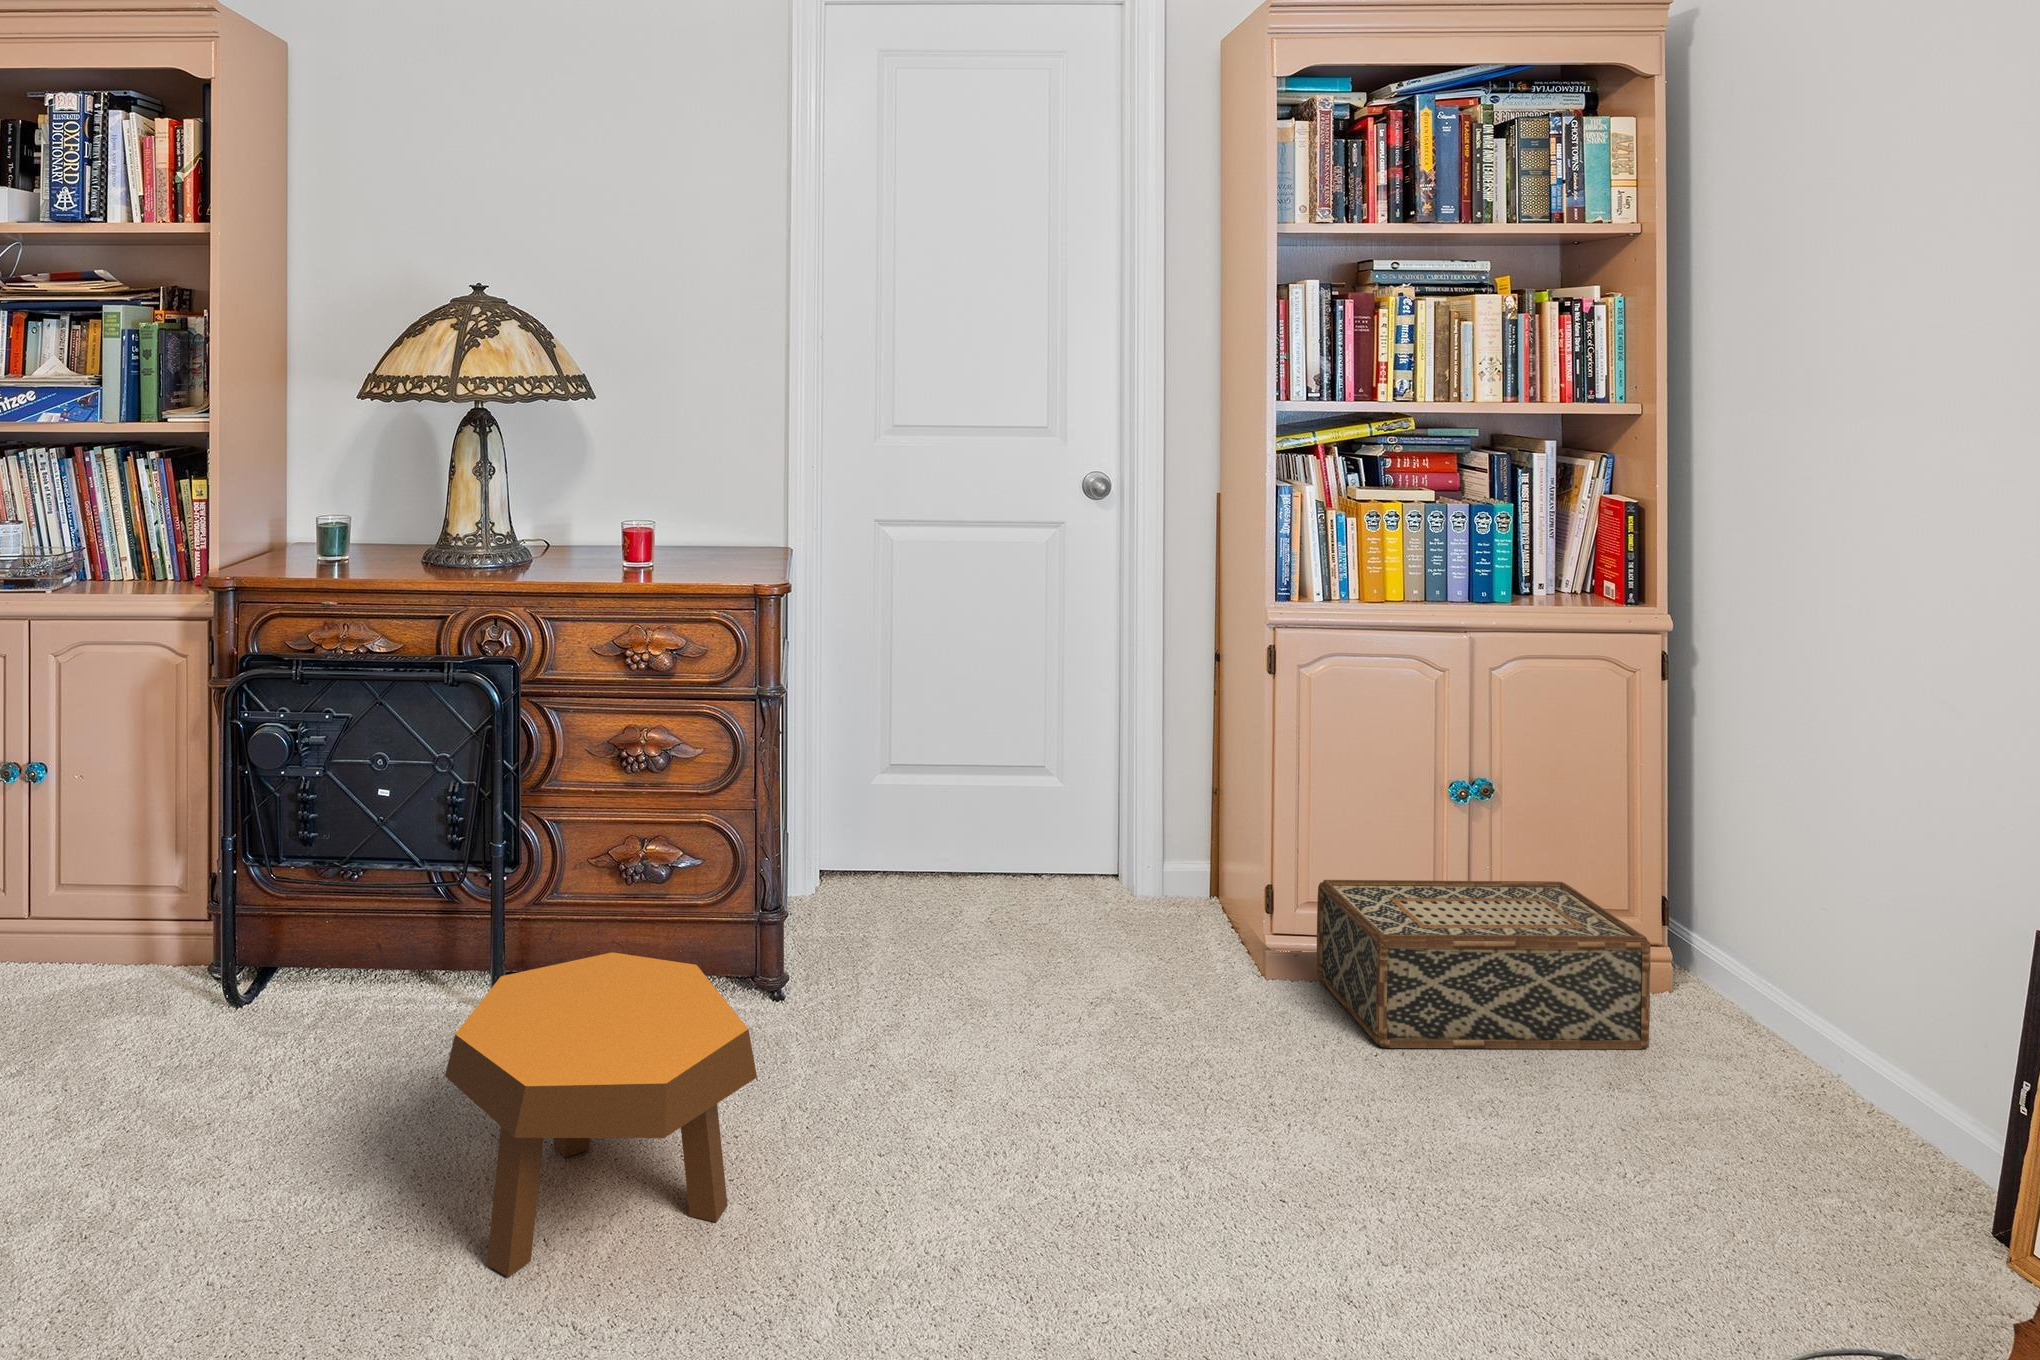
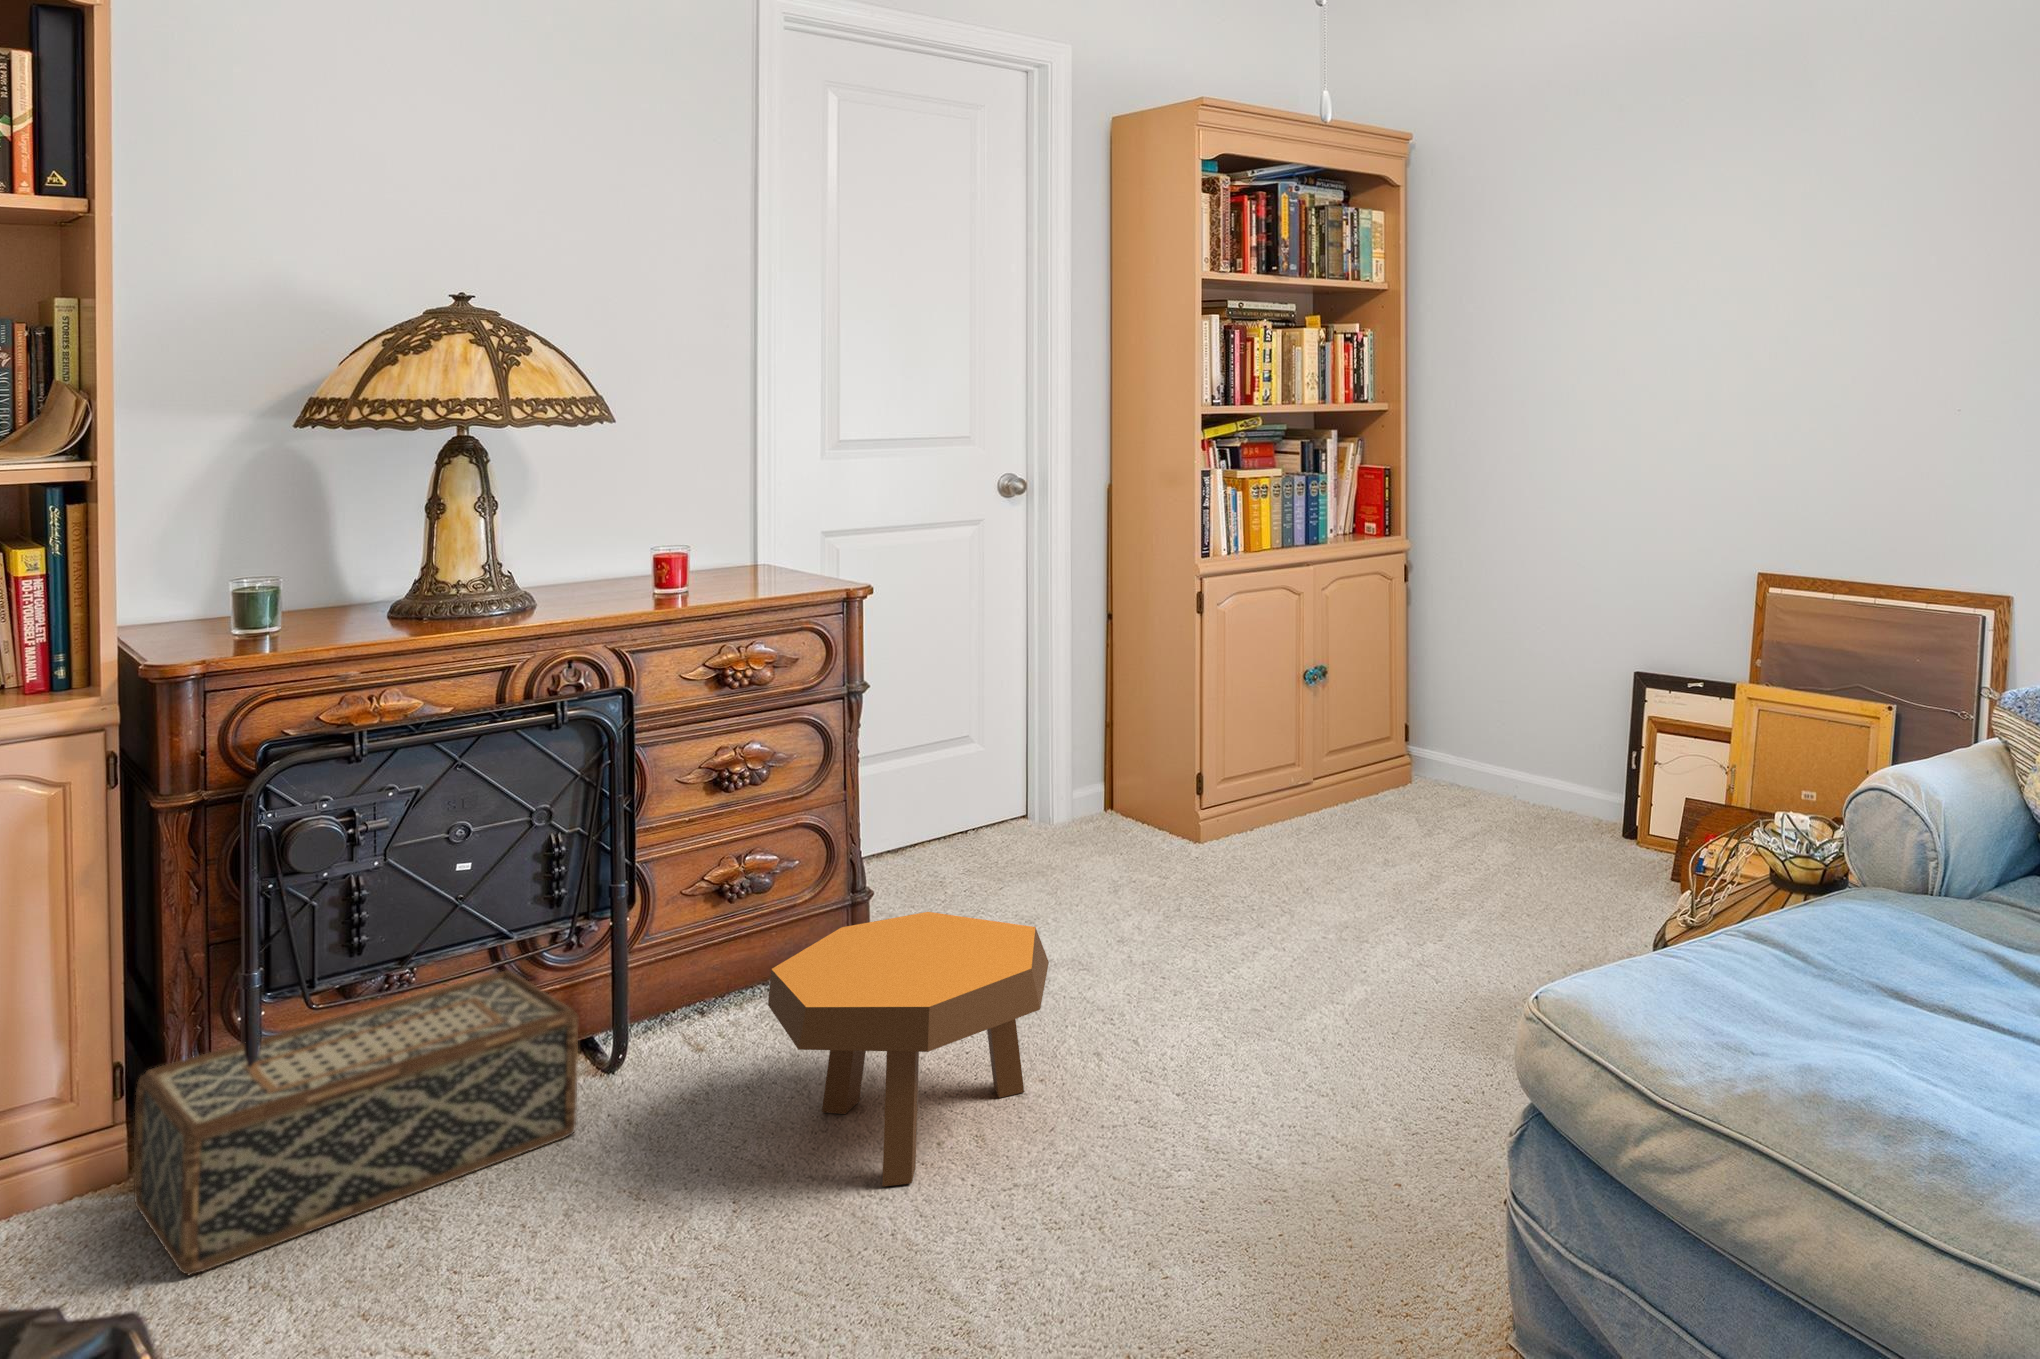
woven basket: present [1317,880,1650,1049] -> present [134,970,578,1275]

